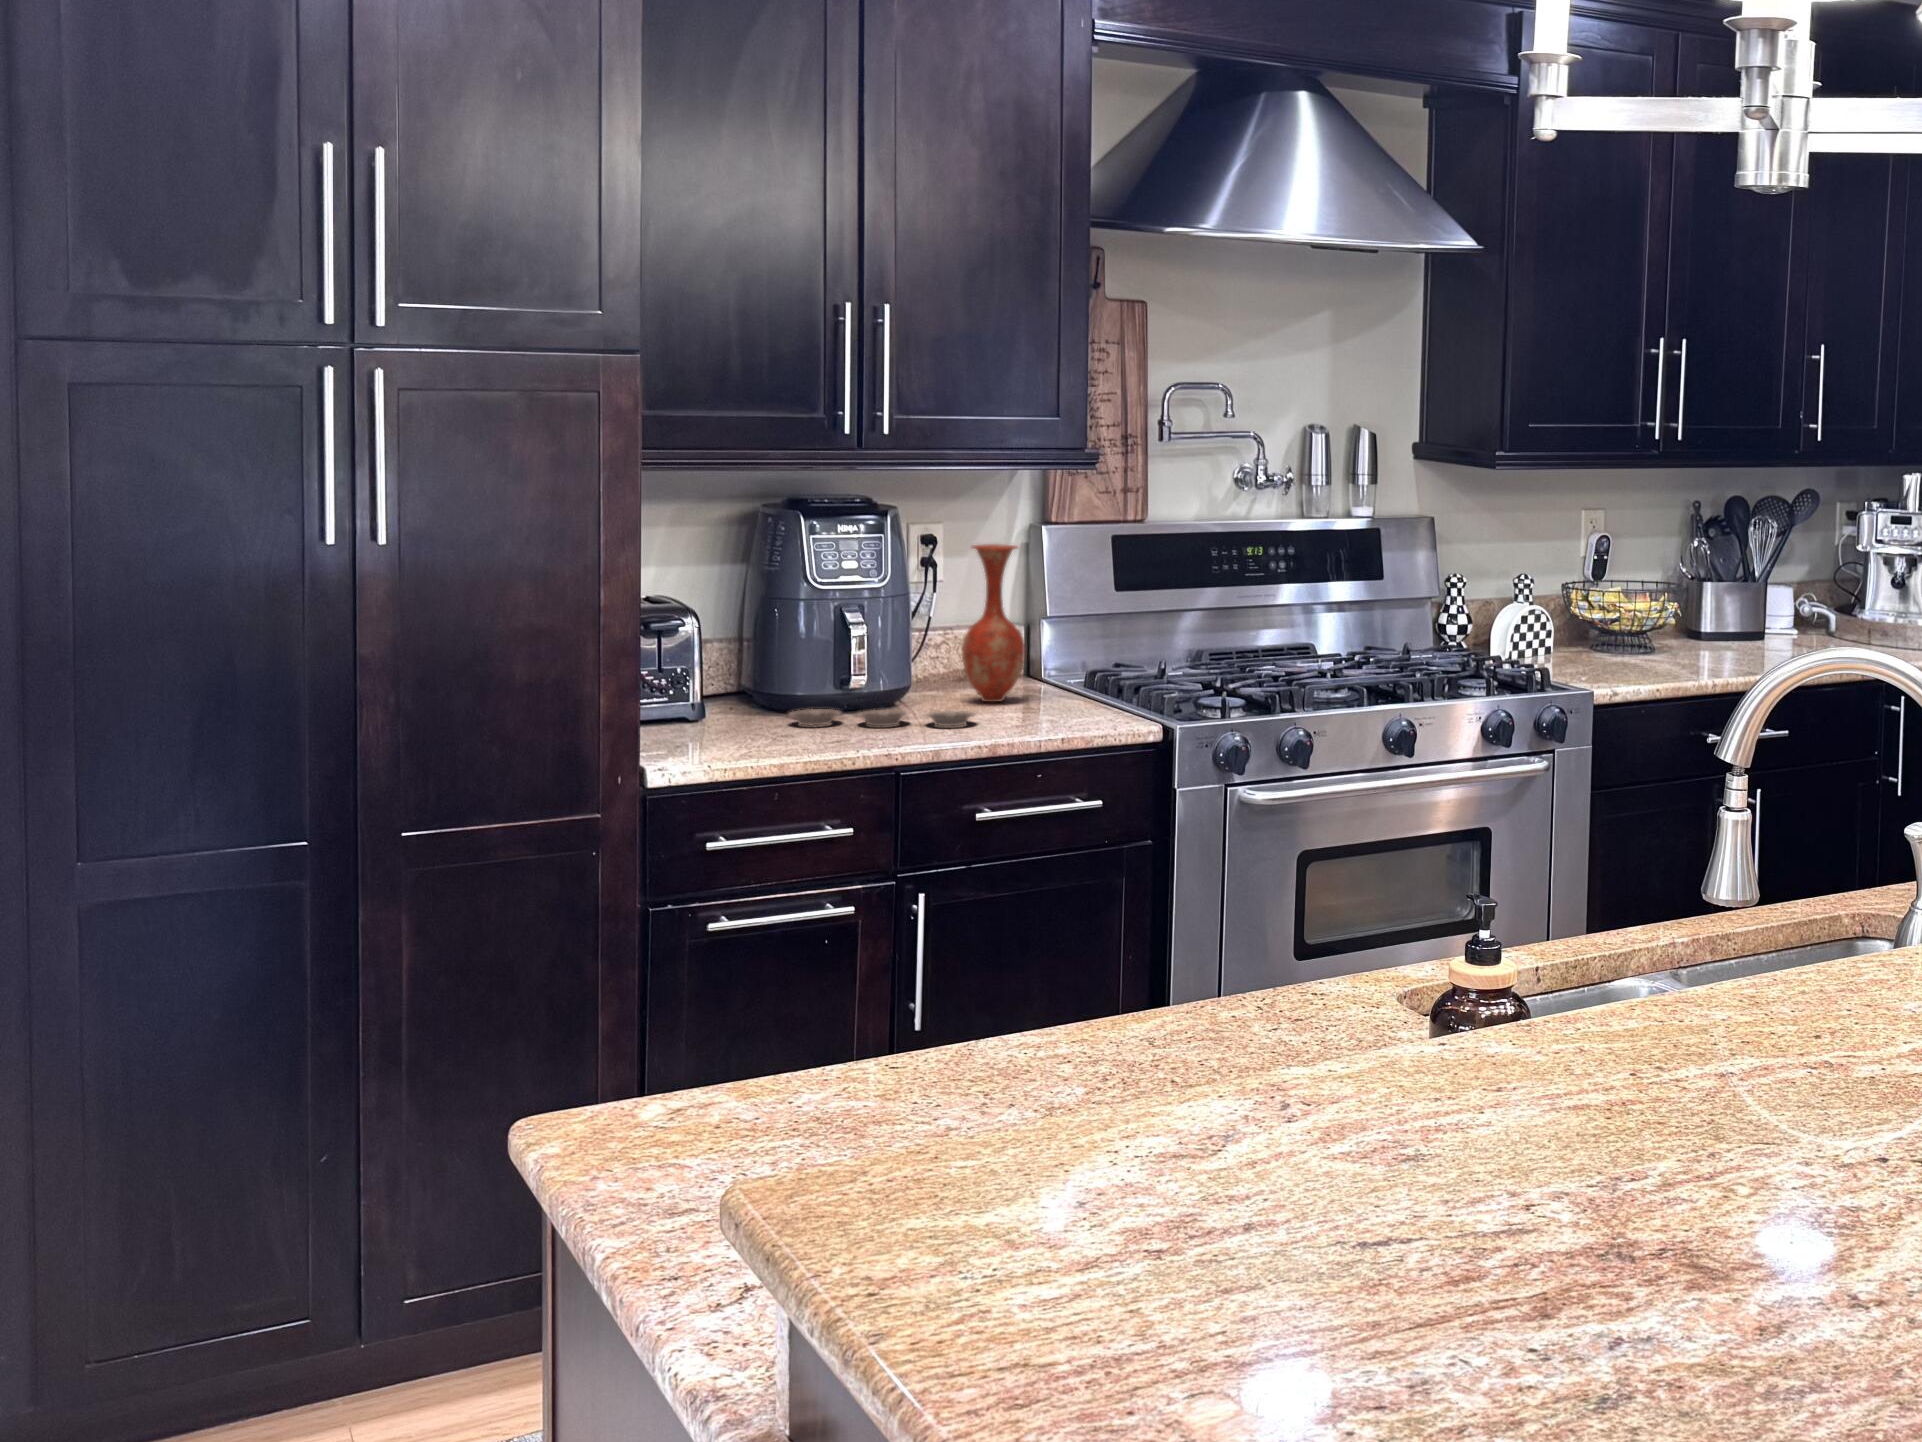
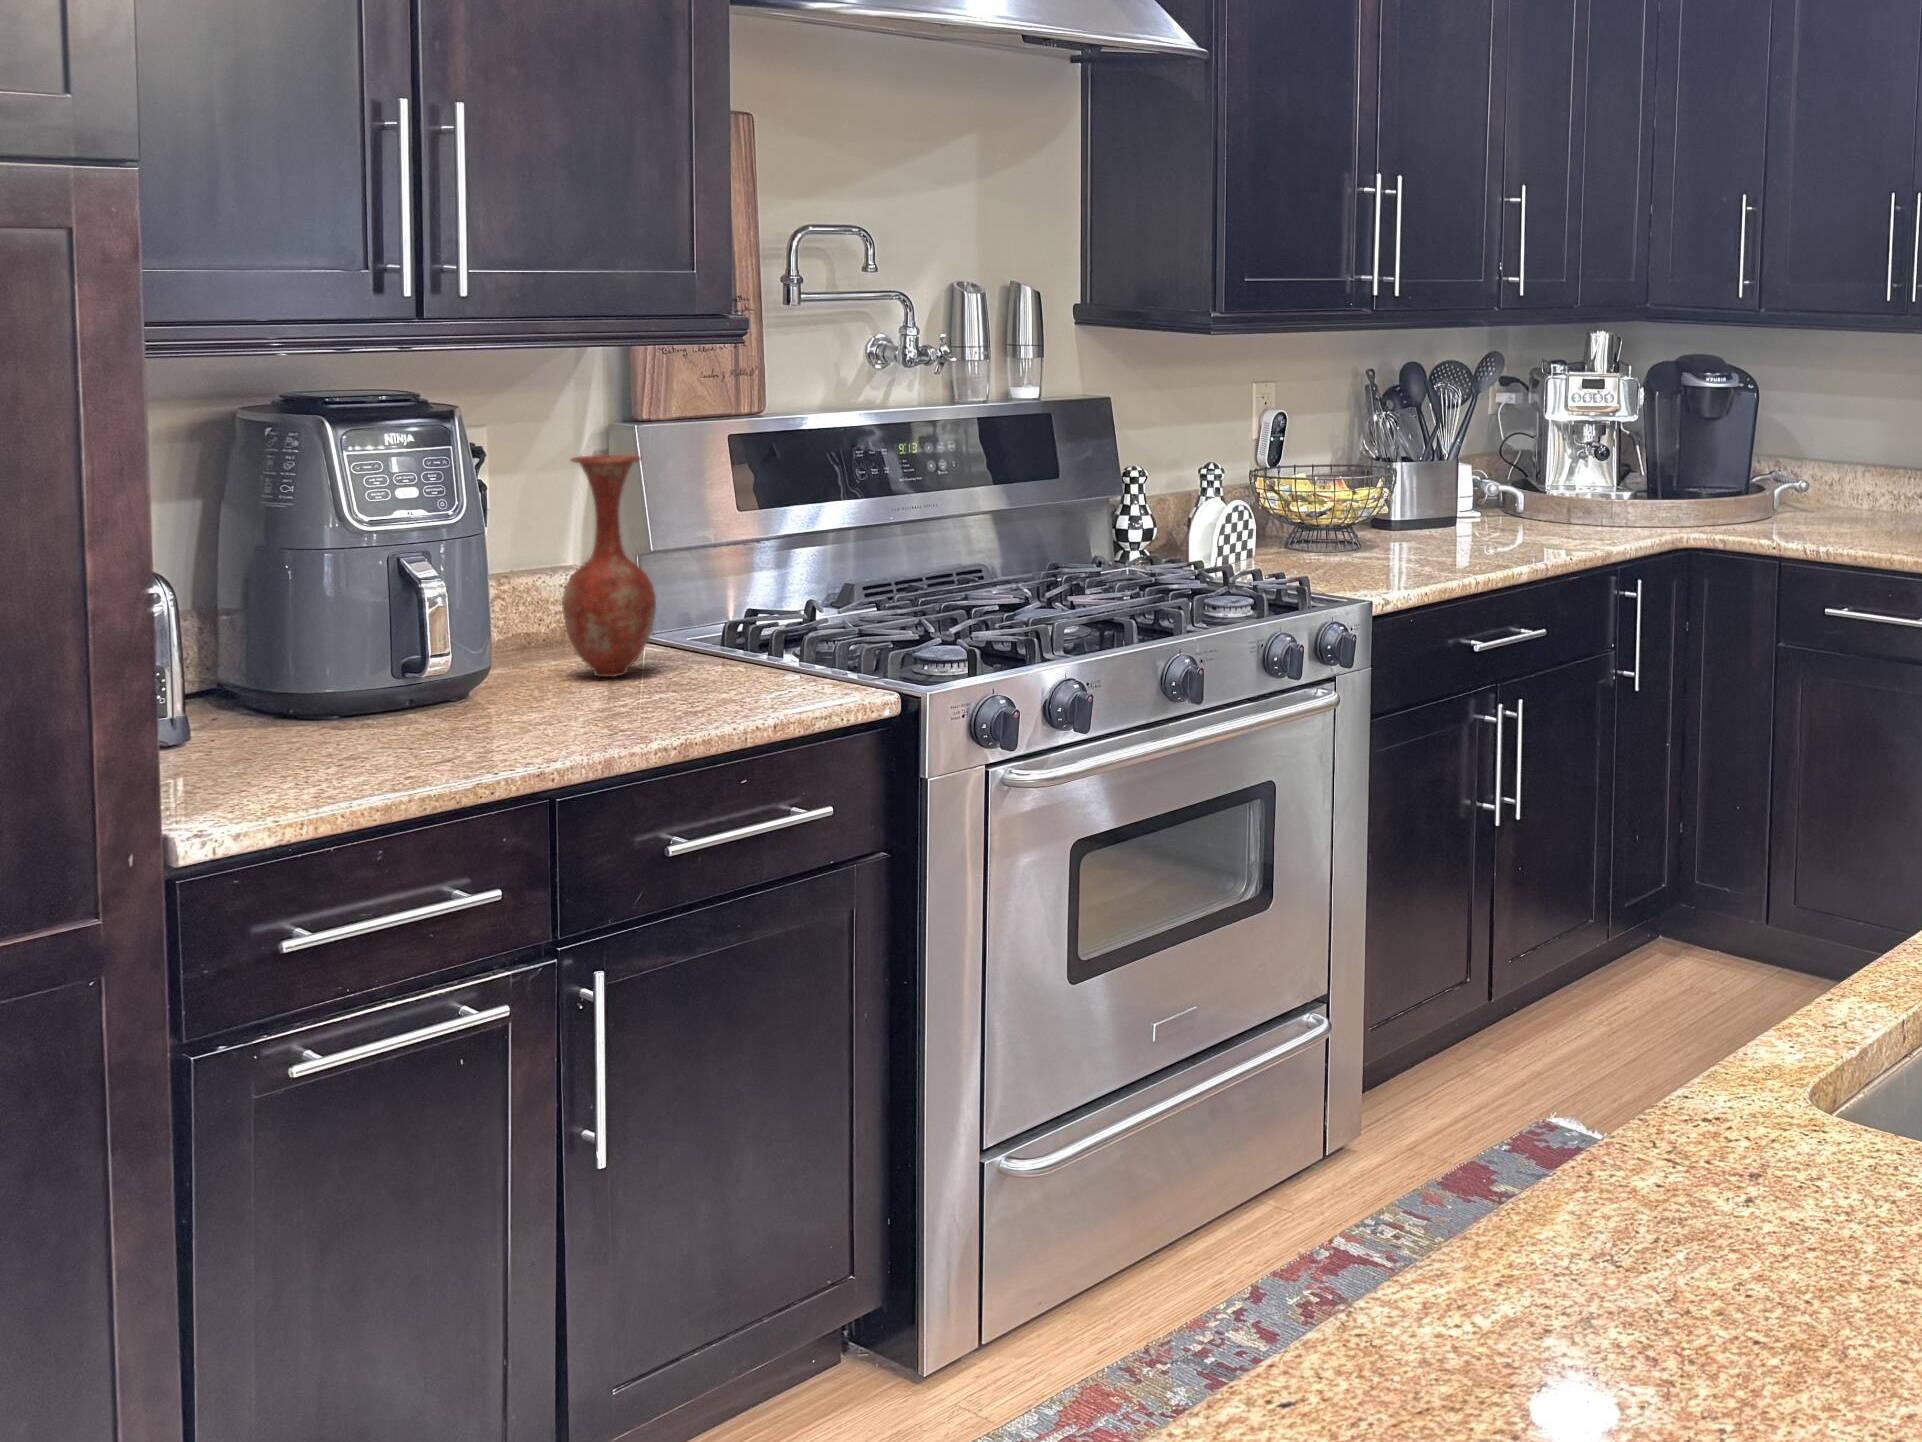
plate: present [789,709,975,726] -> none [334,695,632,737]

